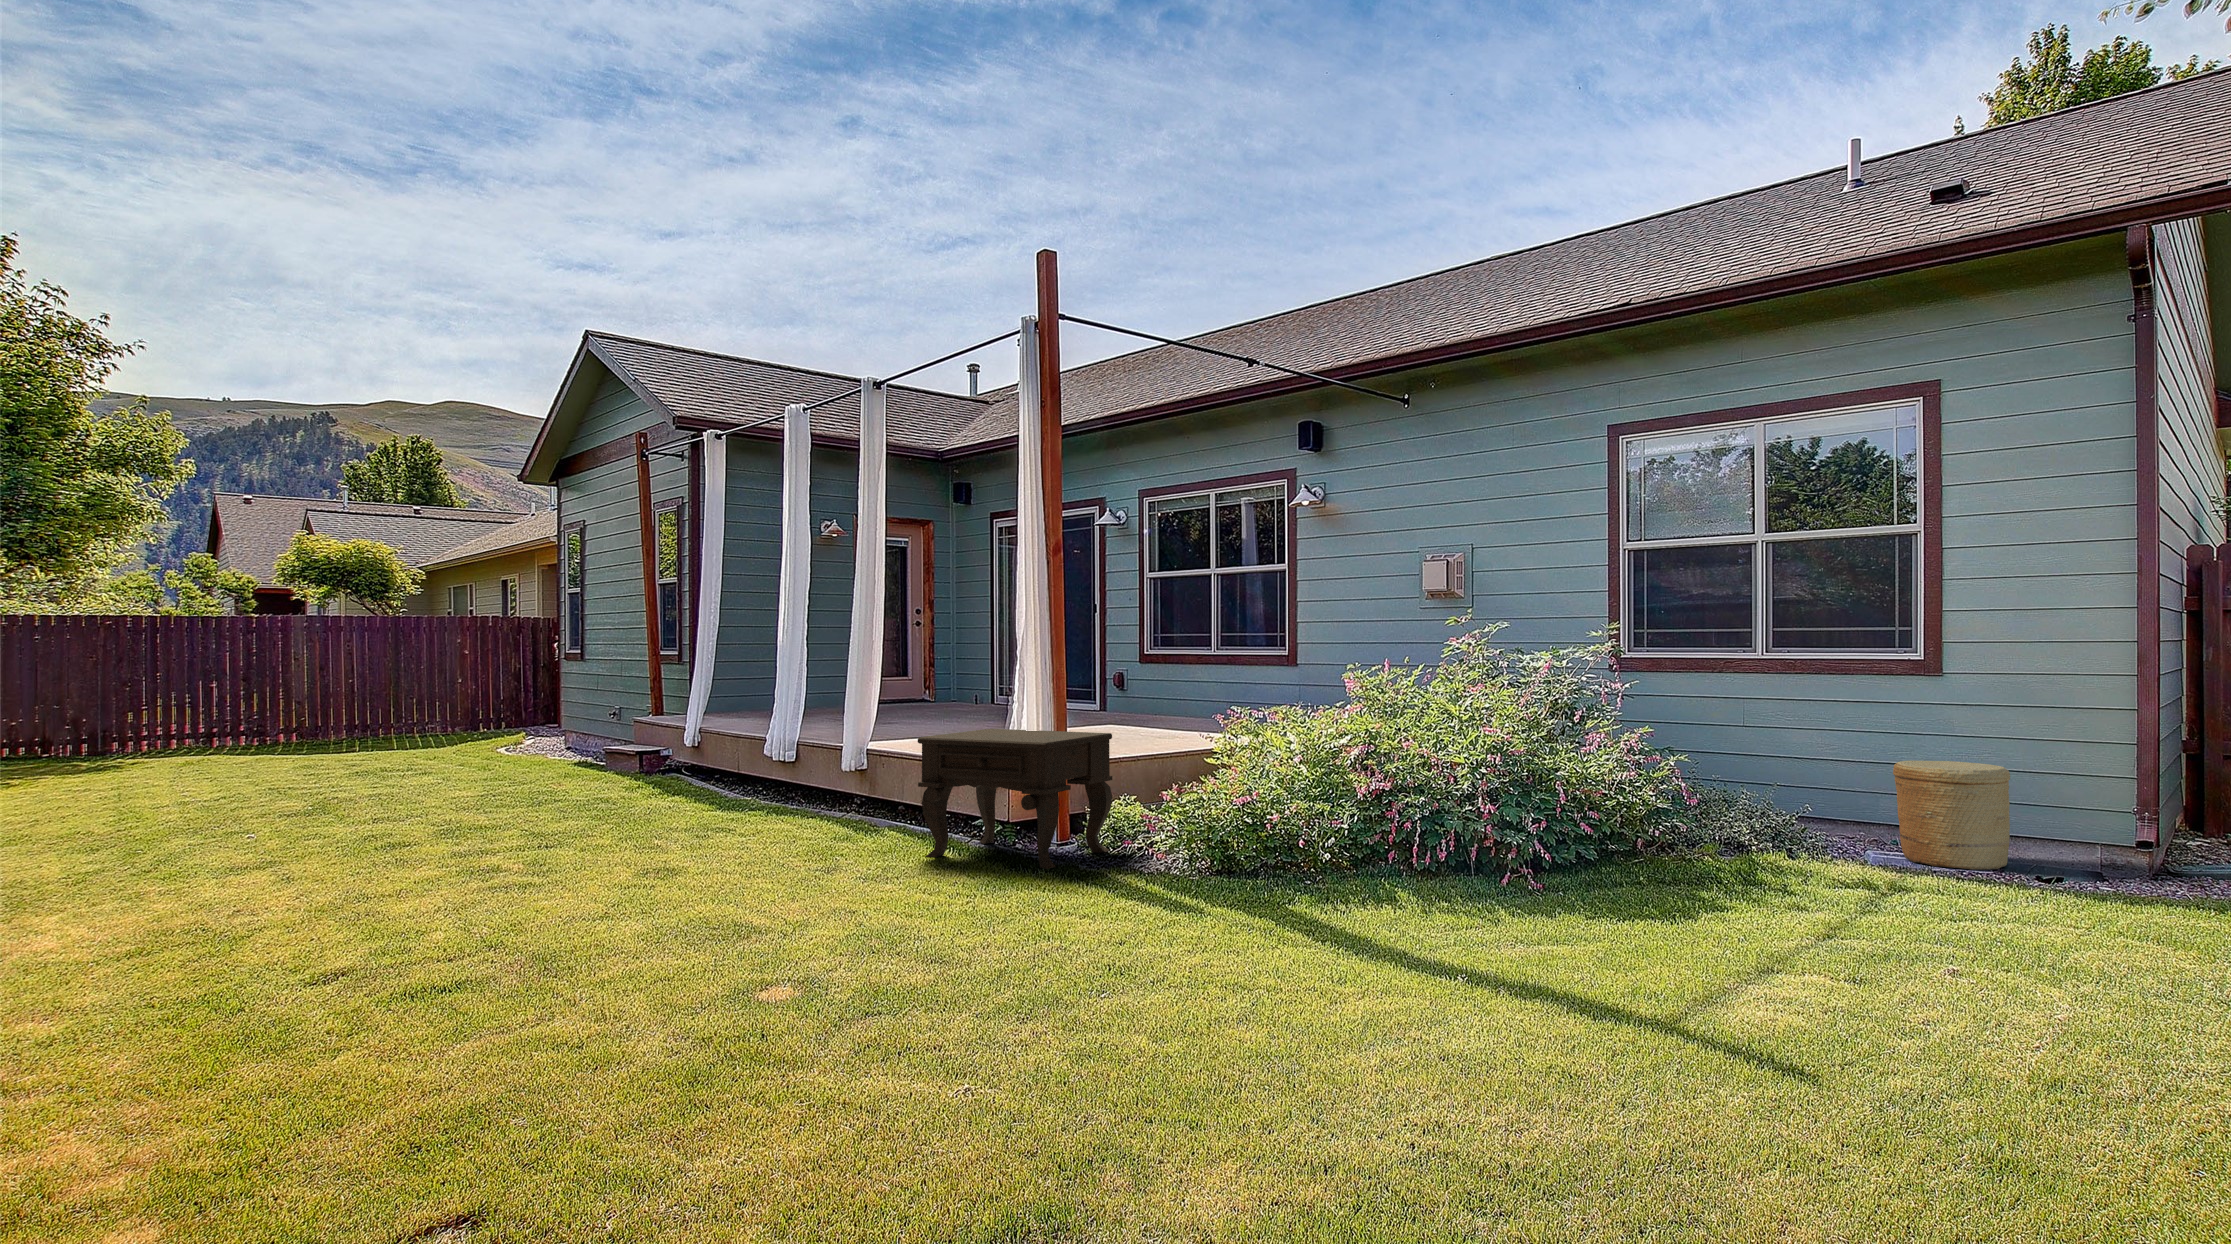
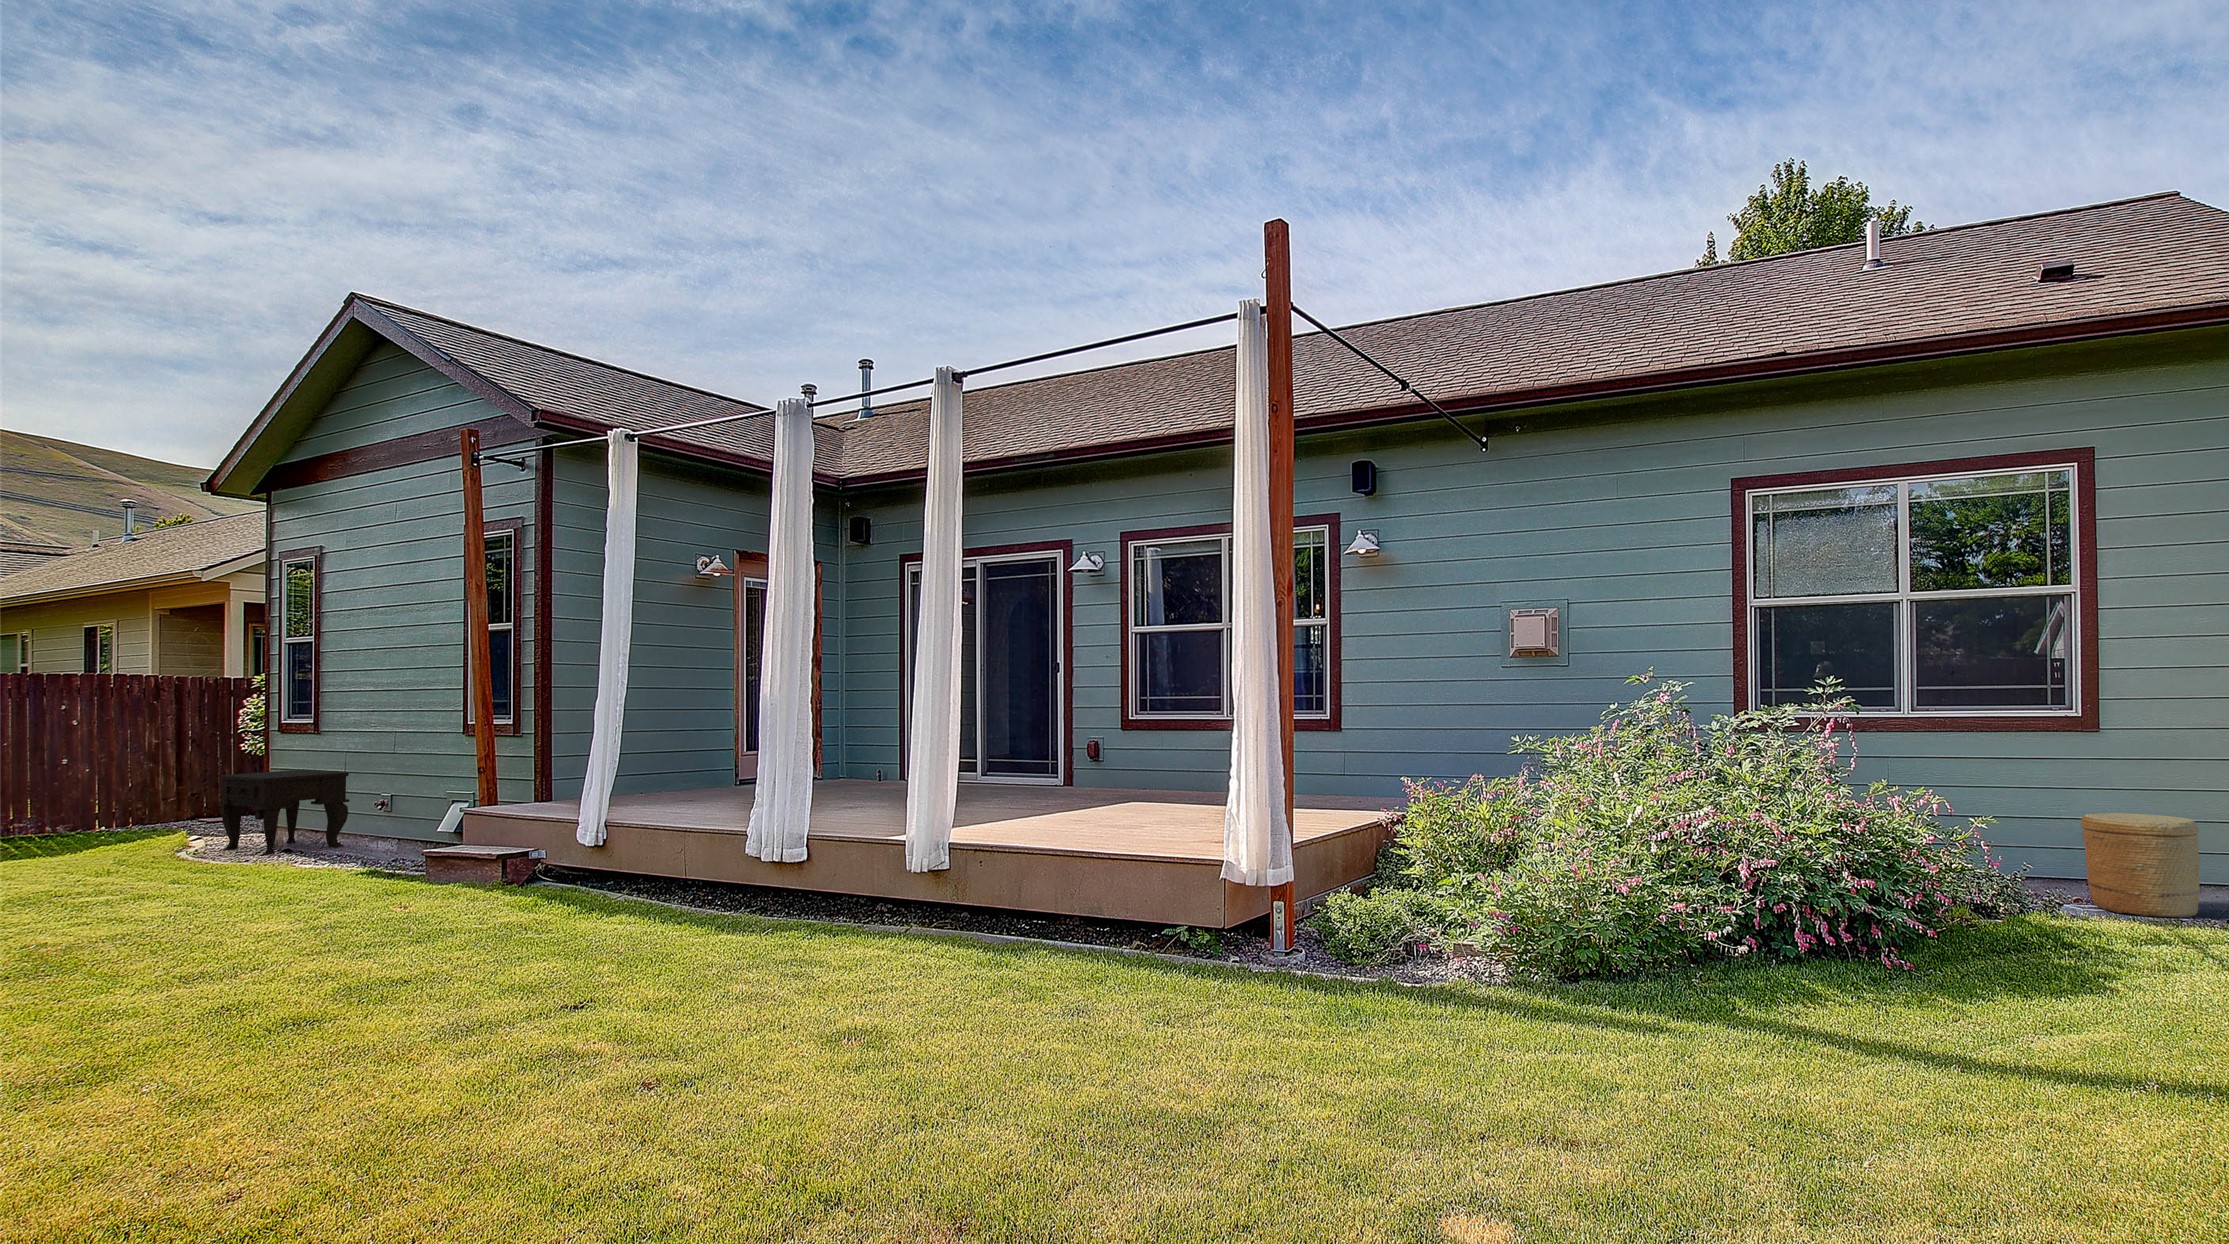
side table: present [918,729,1112,869] -> present [217,770,349,855]

